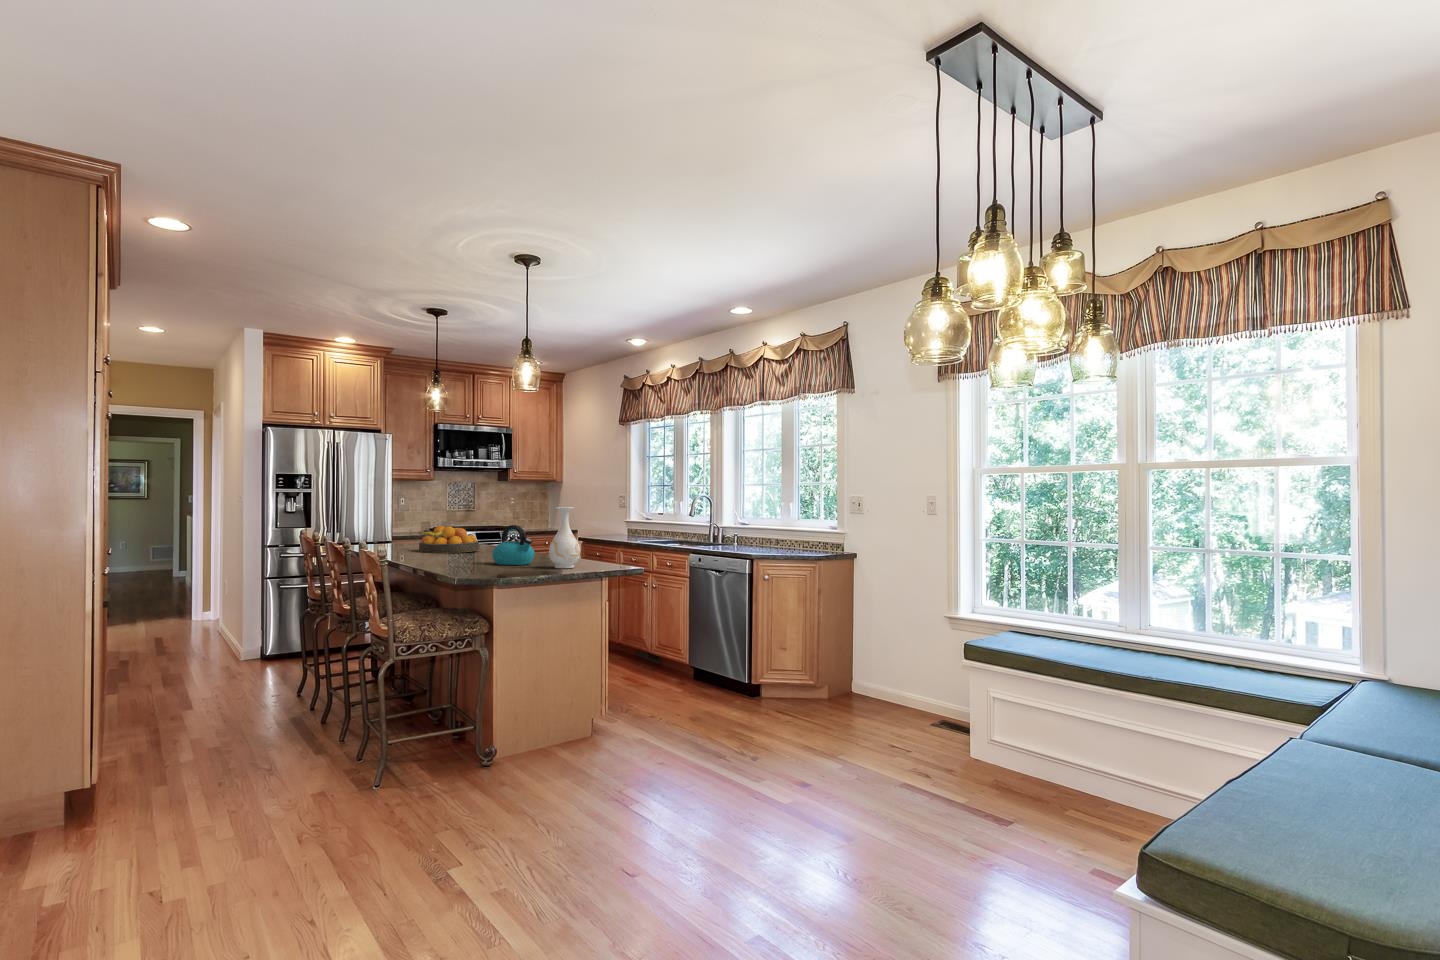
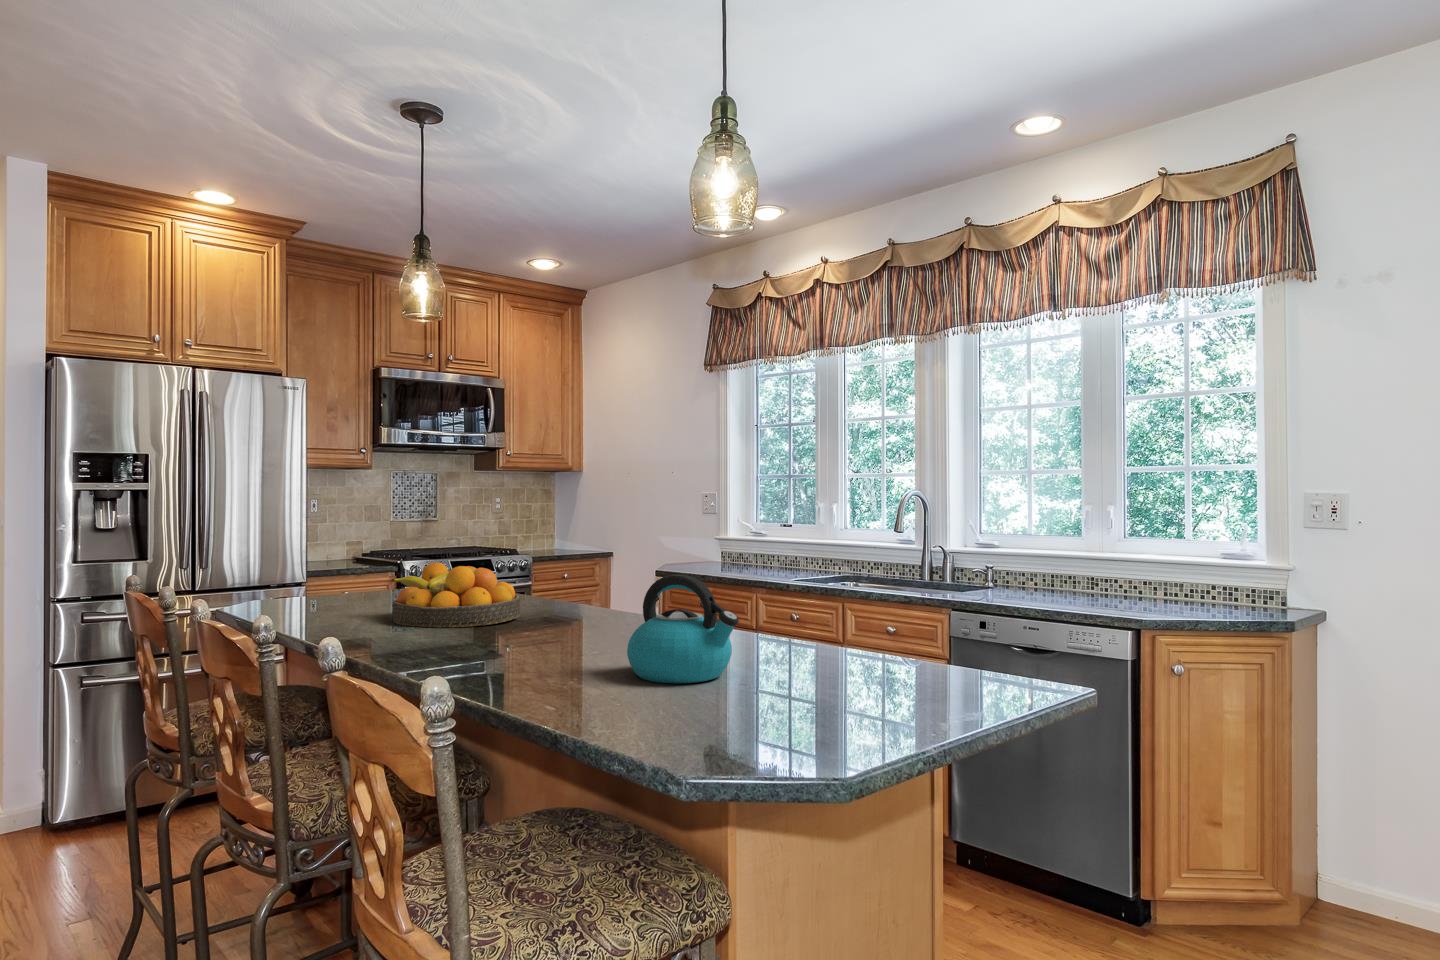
vase: present [549,507,580,568] -> none [795,529,877,695]

